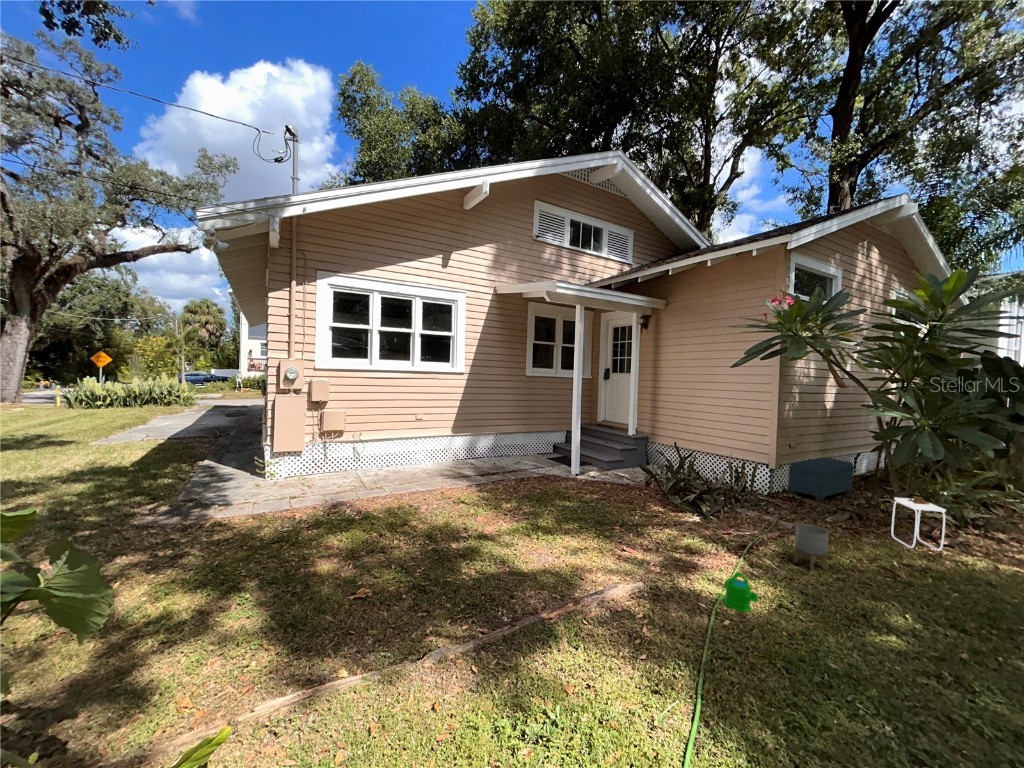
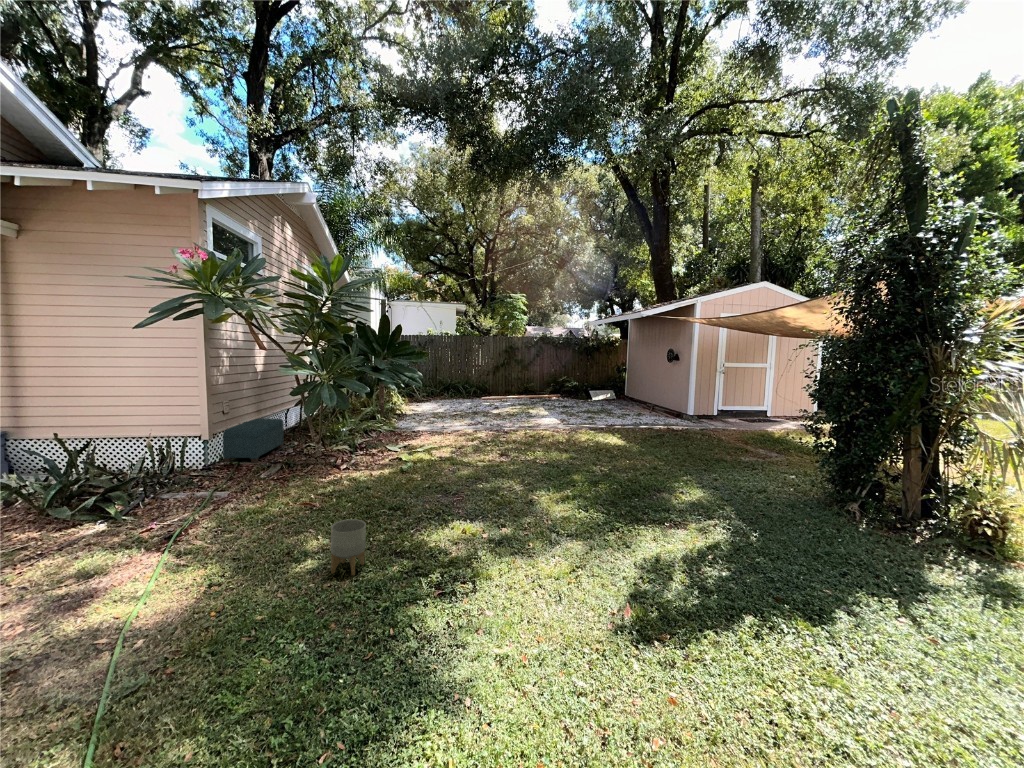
side table: present [892,496,946,550] -> none [313,440,348,483]
planter: present [794,524,829,571] -> present [331,519,366,575]
watering can: present [723,572,758,612] -> none [135,579,182,628]

